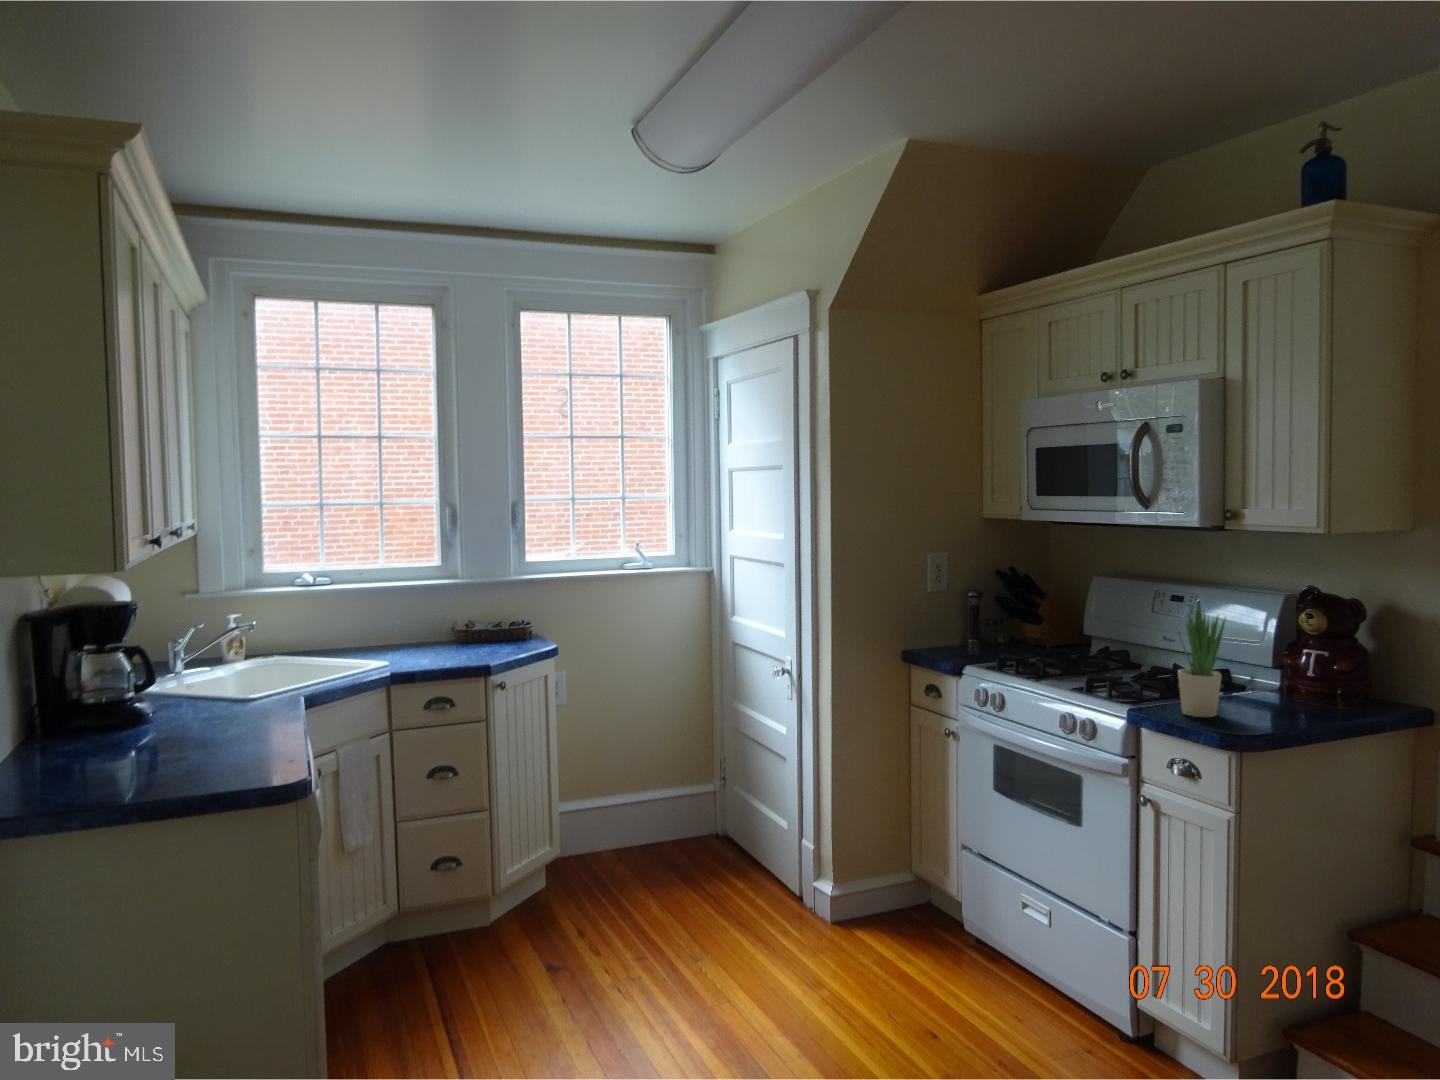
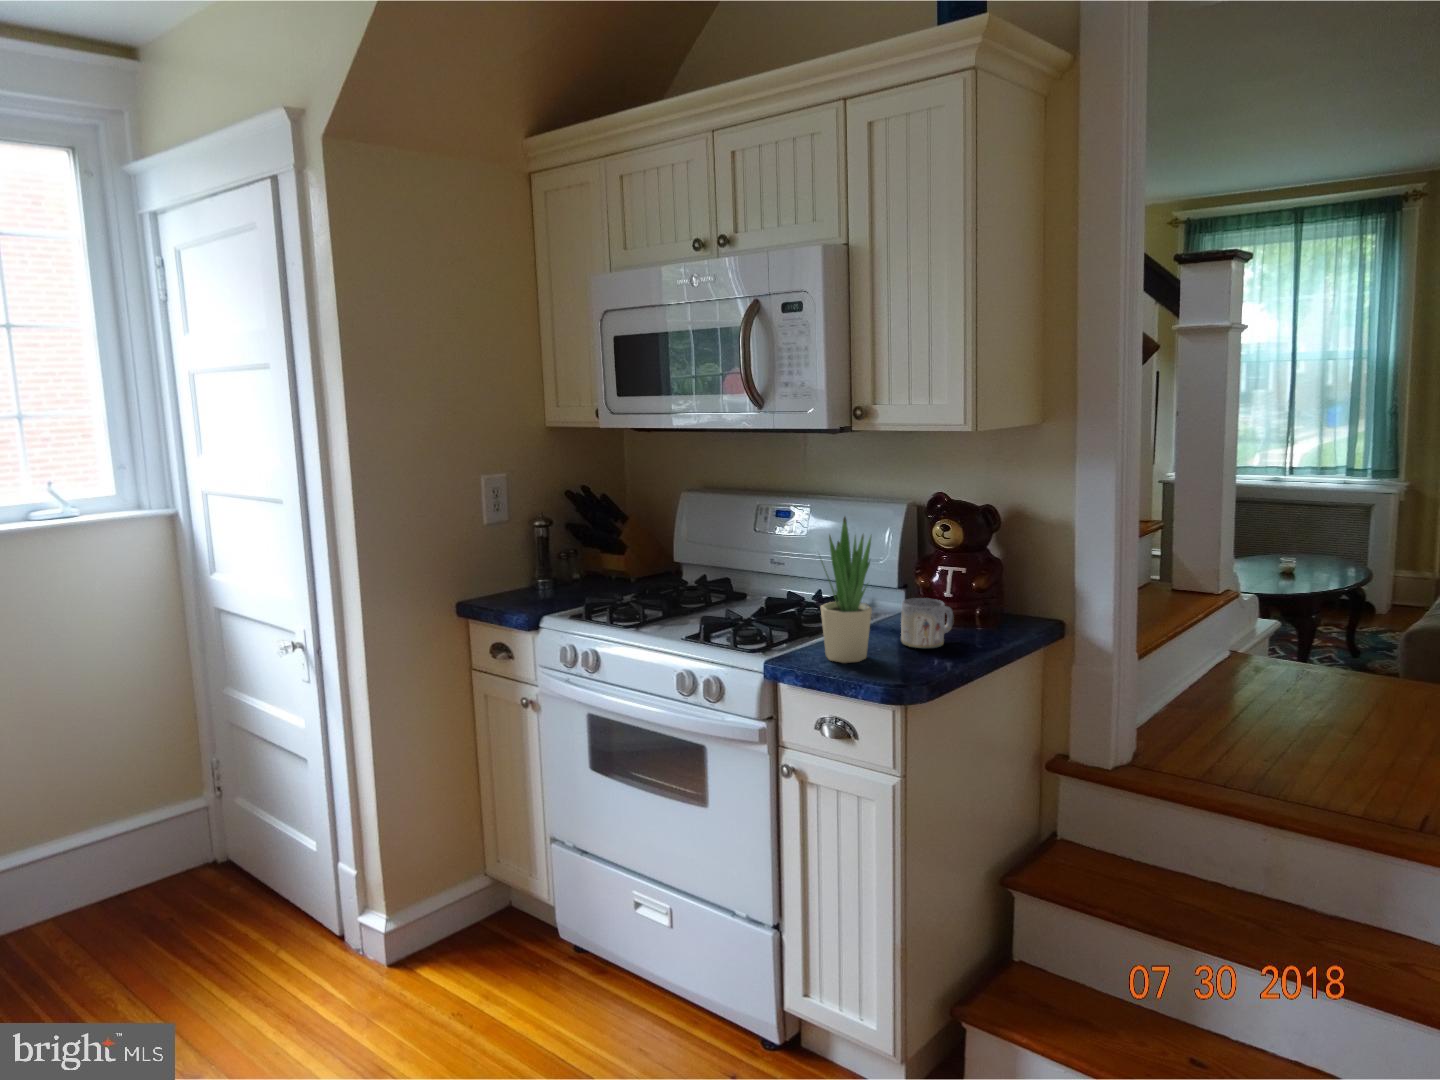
mug: none [1258,674,1311,716] -> present [901,598,954,648]

